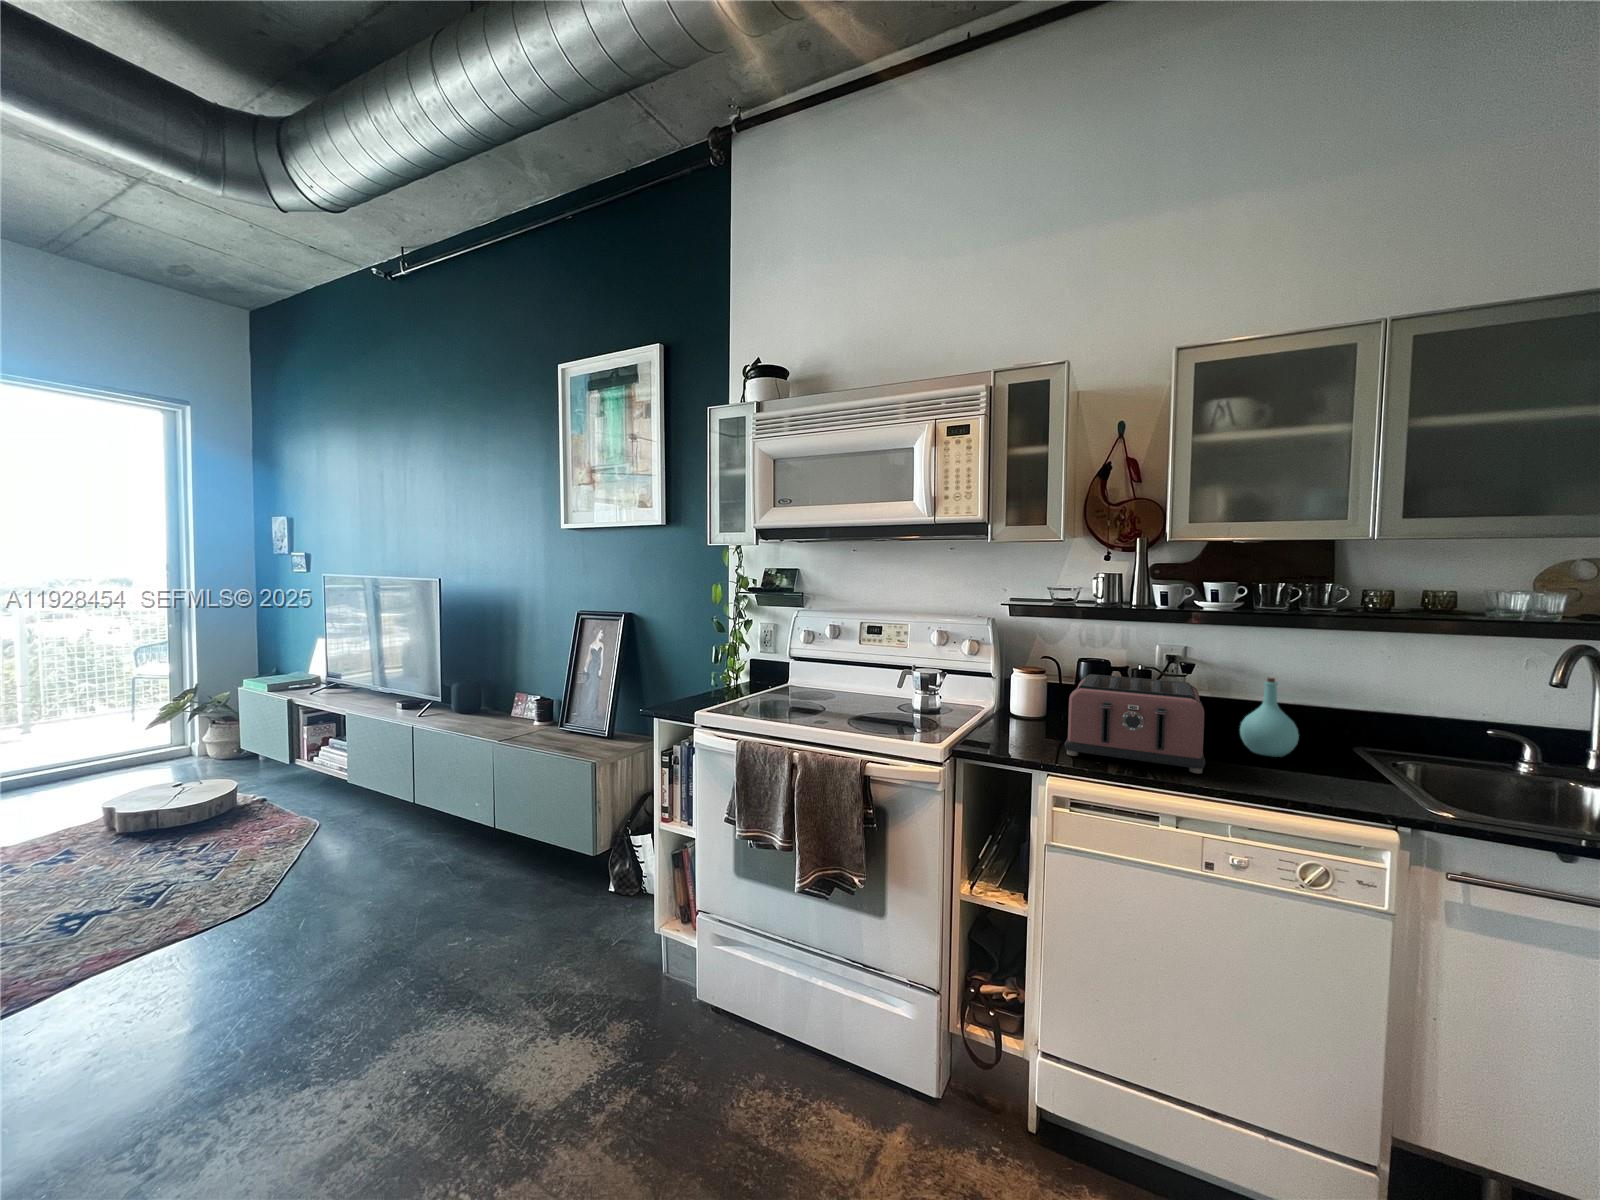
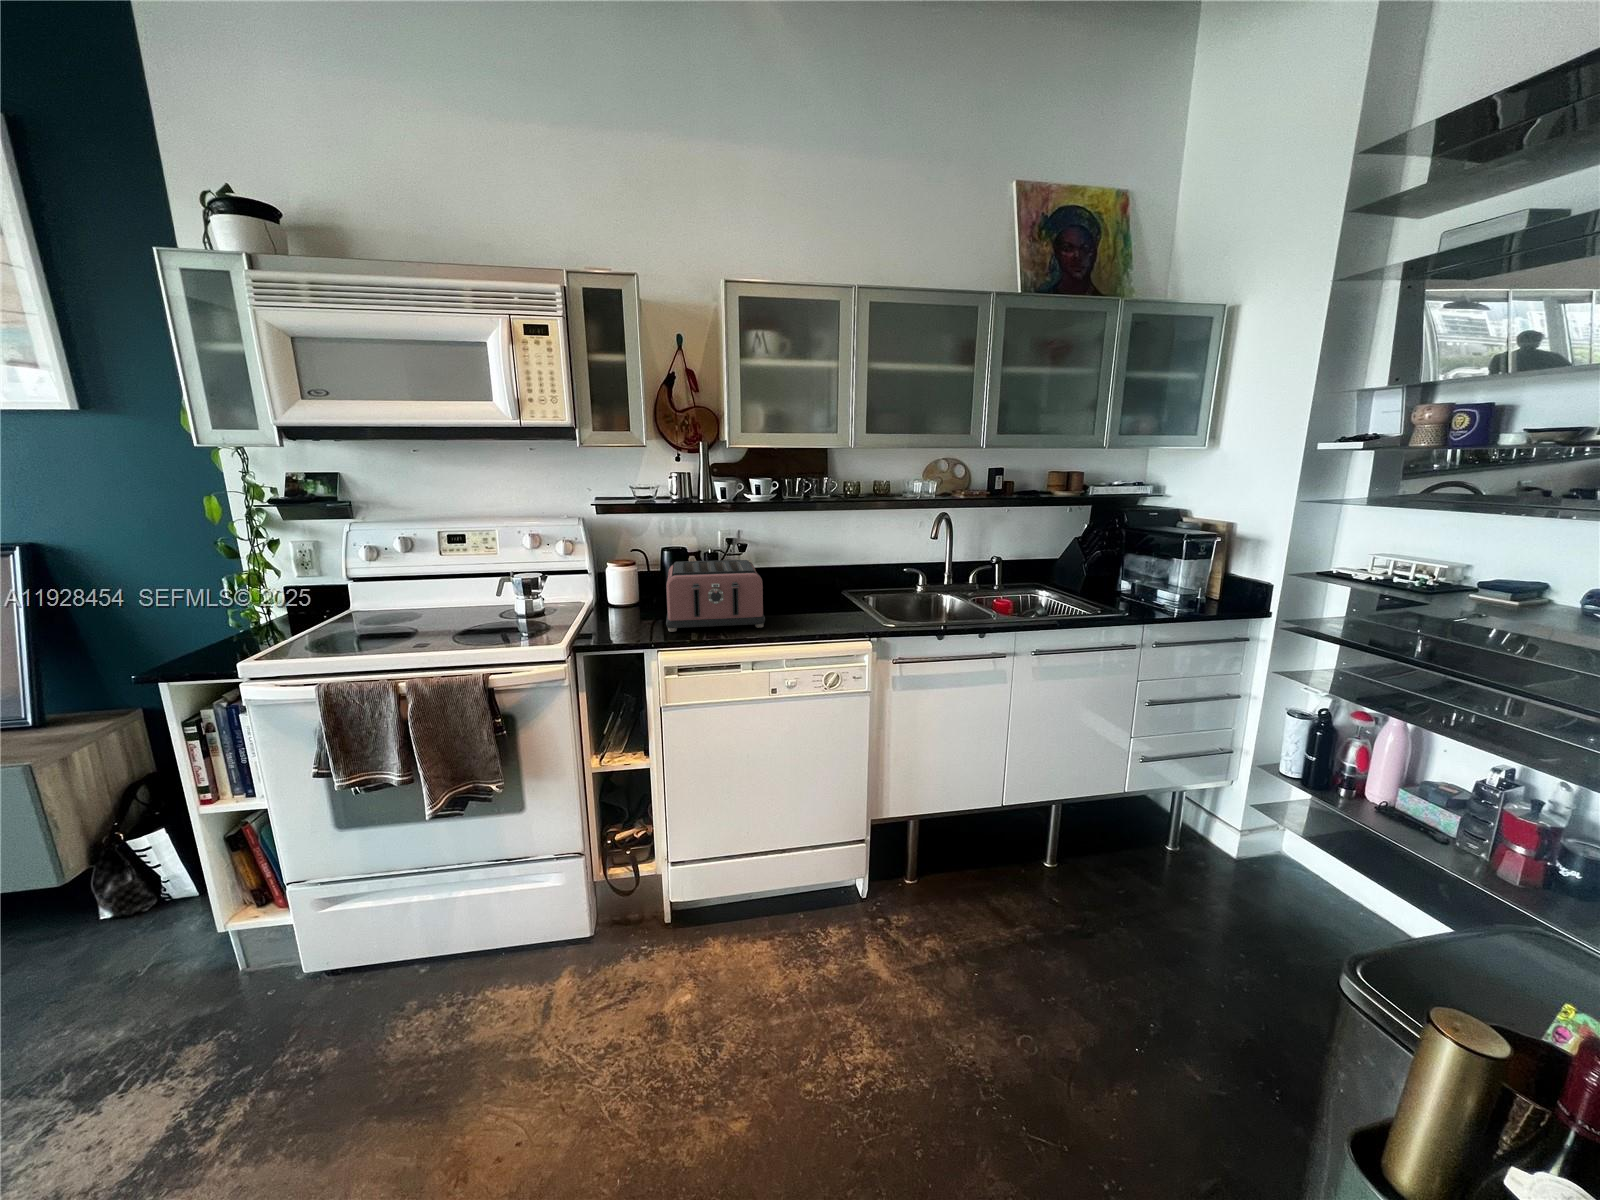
bottle: present [1240,678,1299,757] -> none [780,550,815,606]

